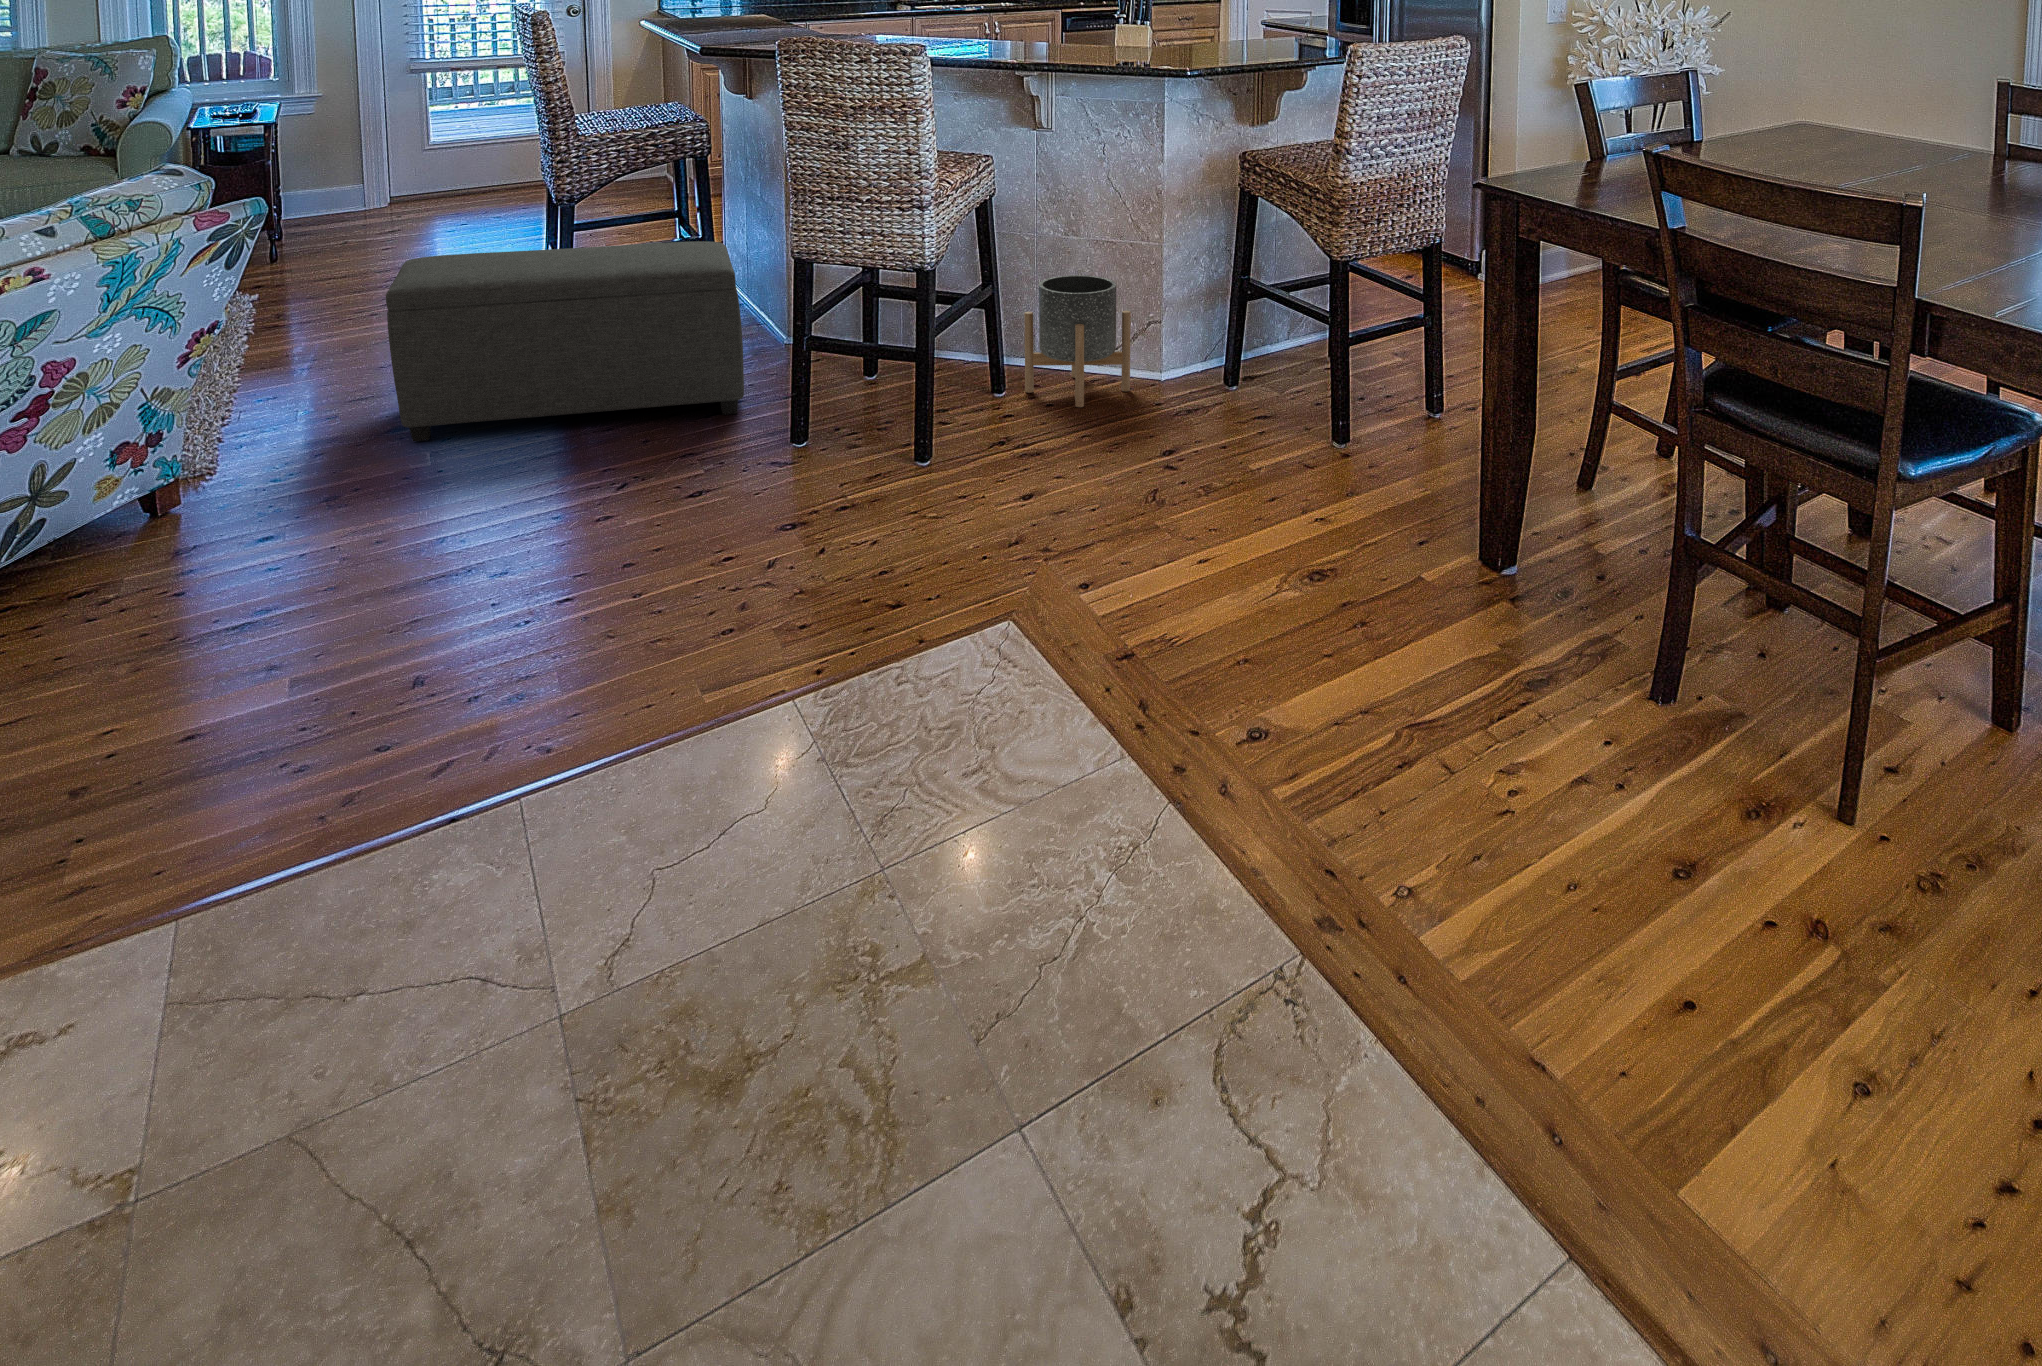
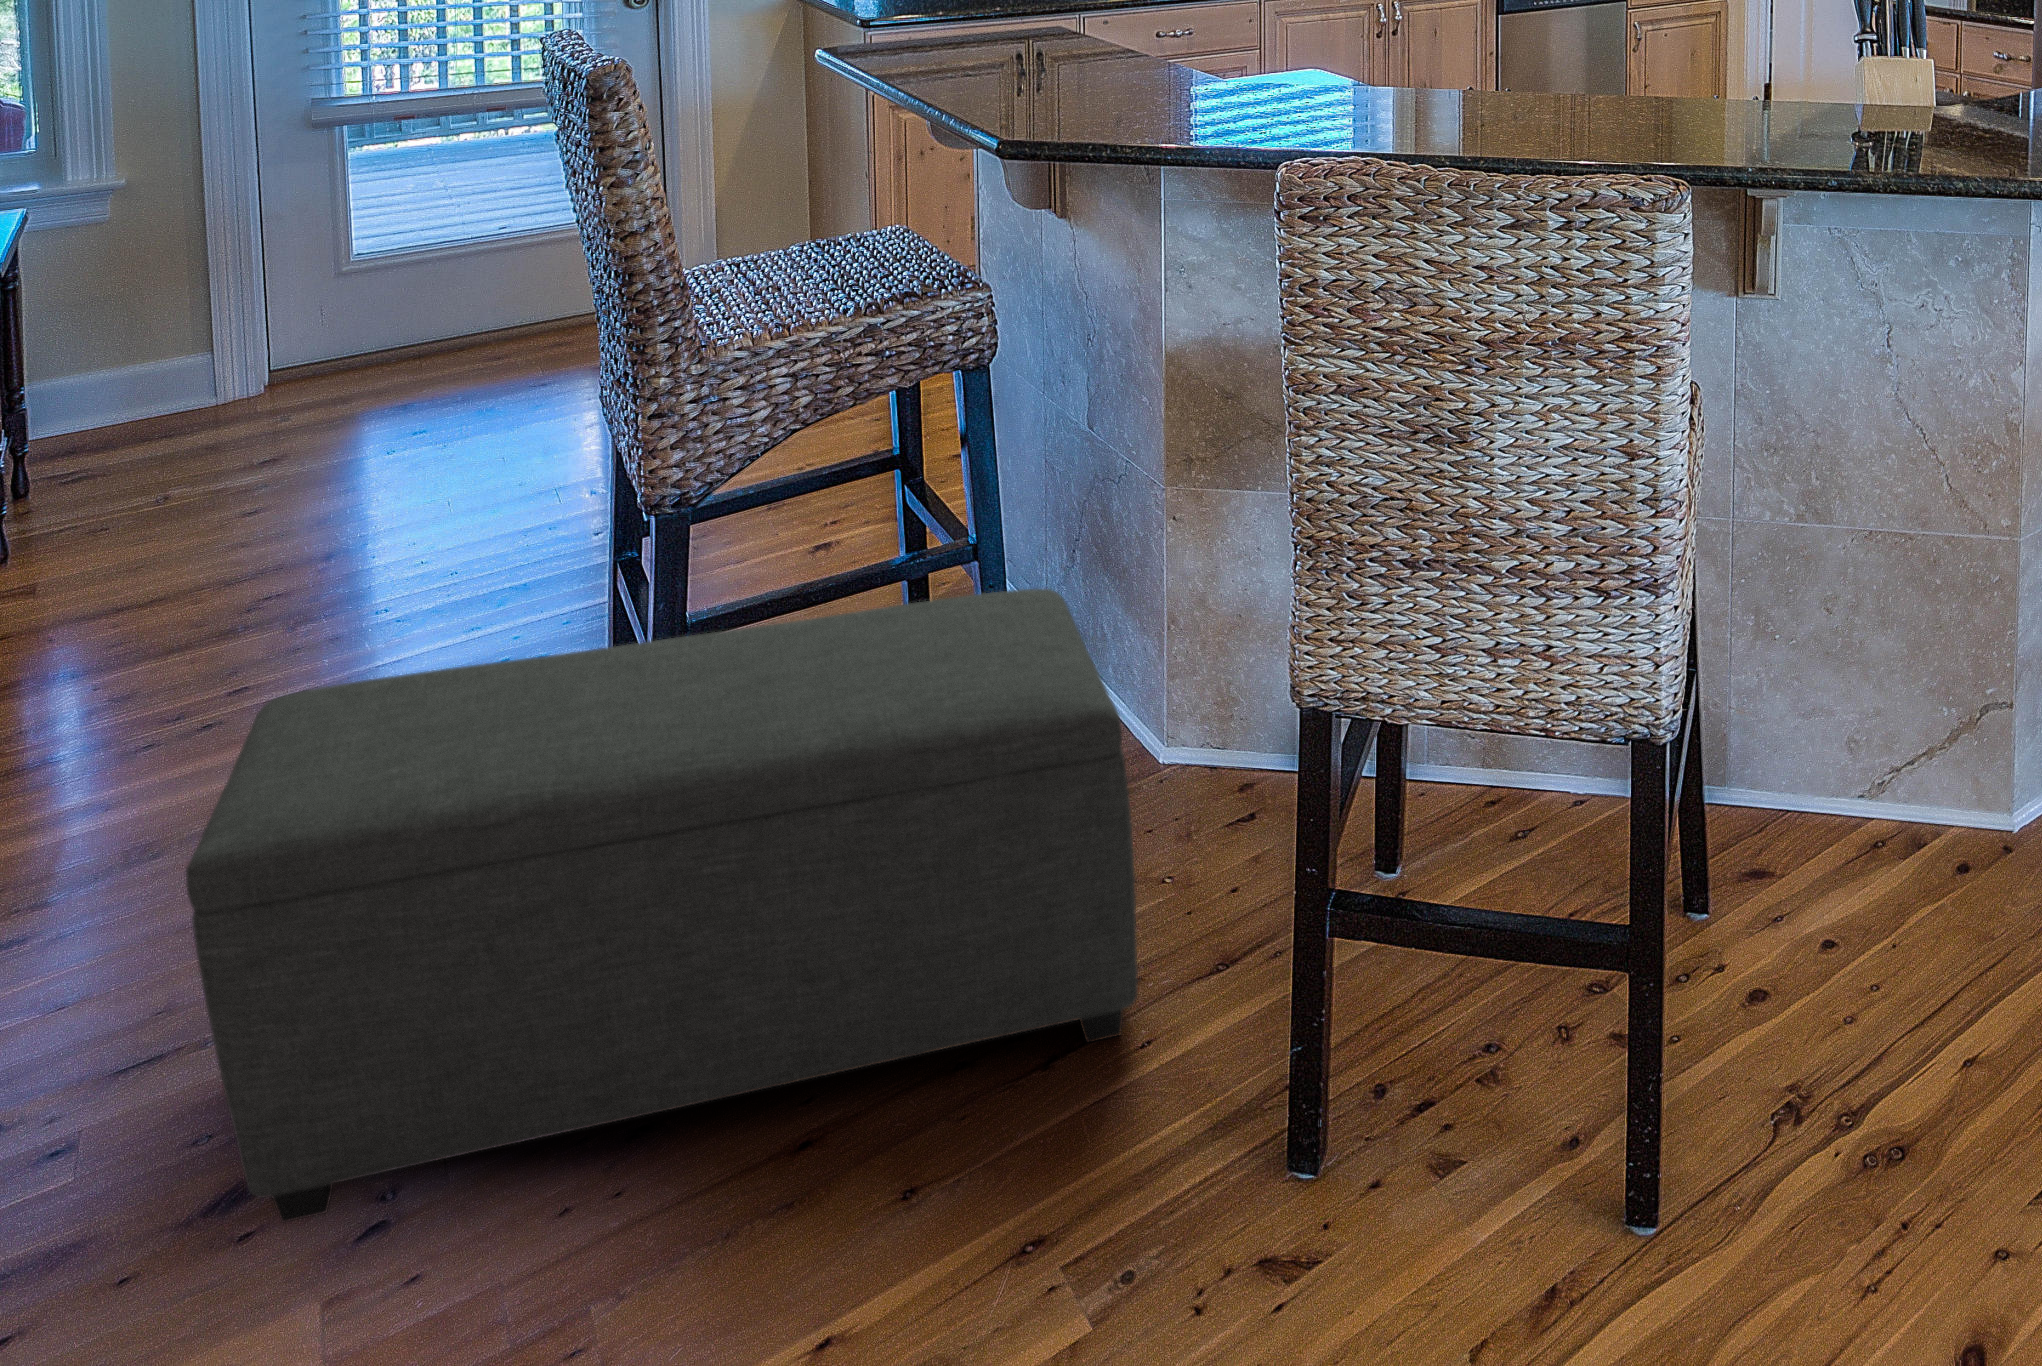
planter: present [1024,275,1131,407] -> none [1767,635,2011,966]

